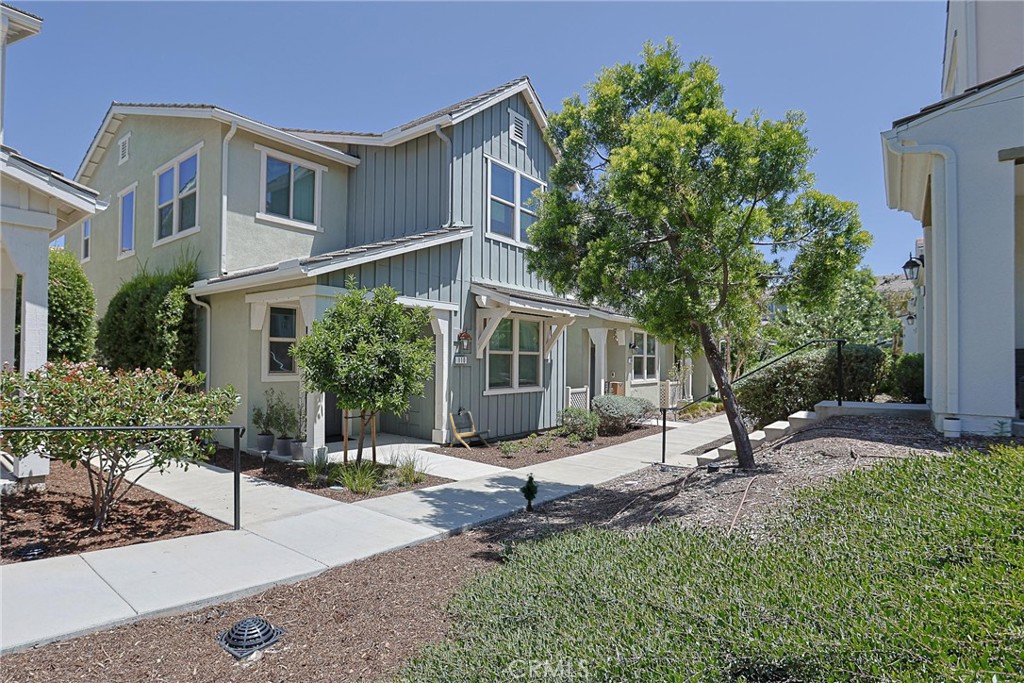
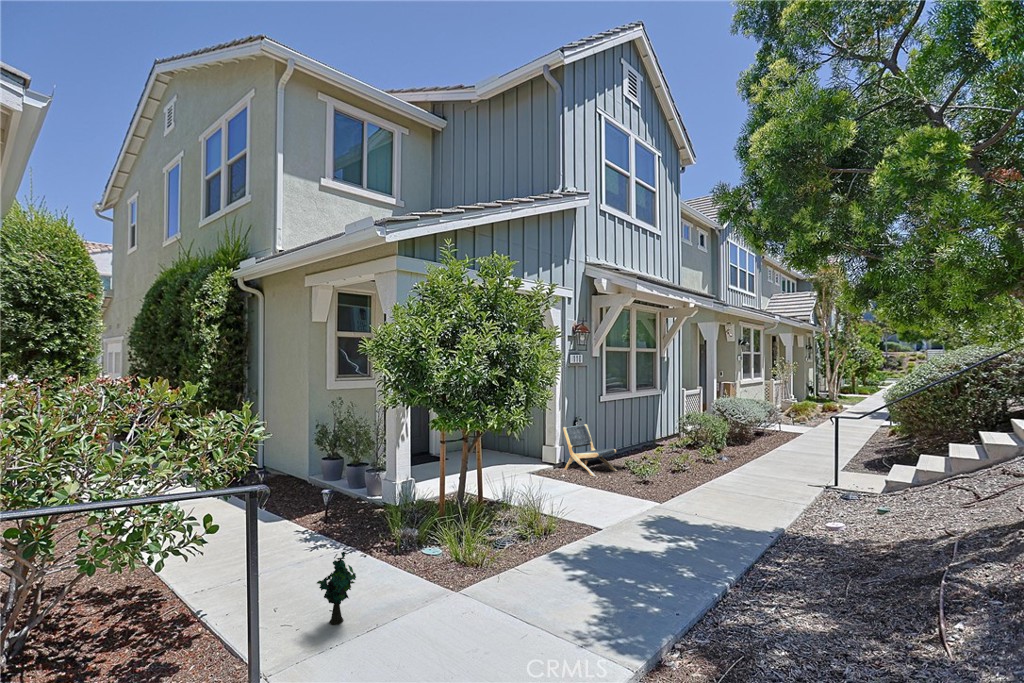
decorative plant: present [520,473,539,511] -> present [317,552,356,625]

